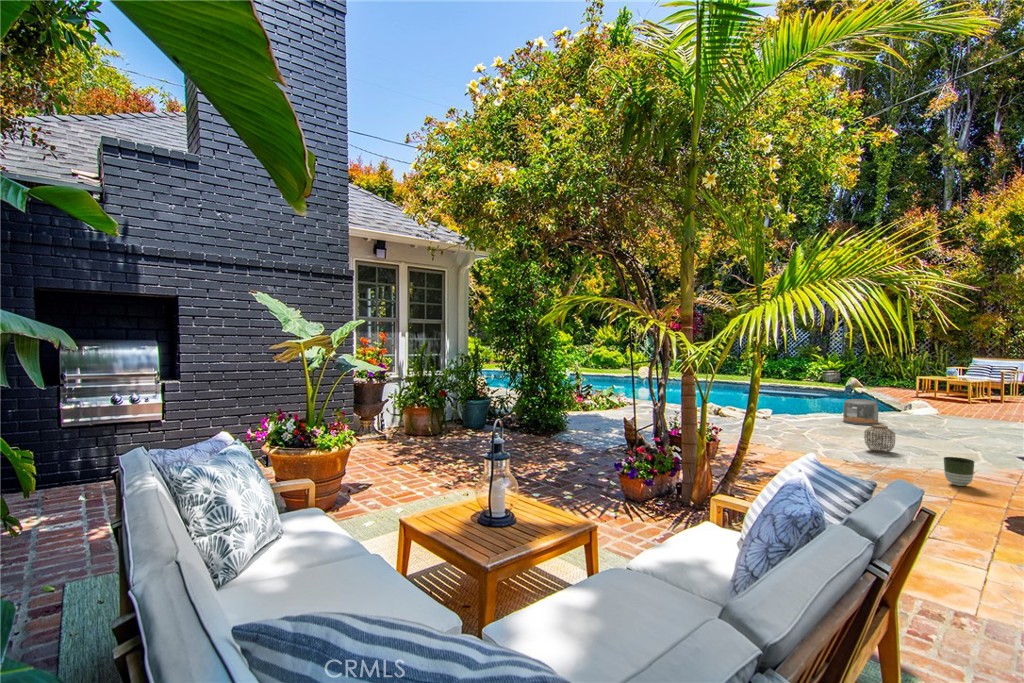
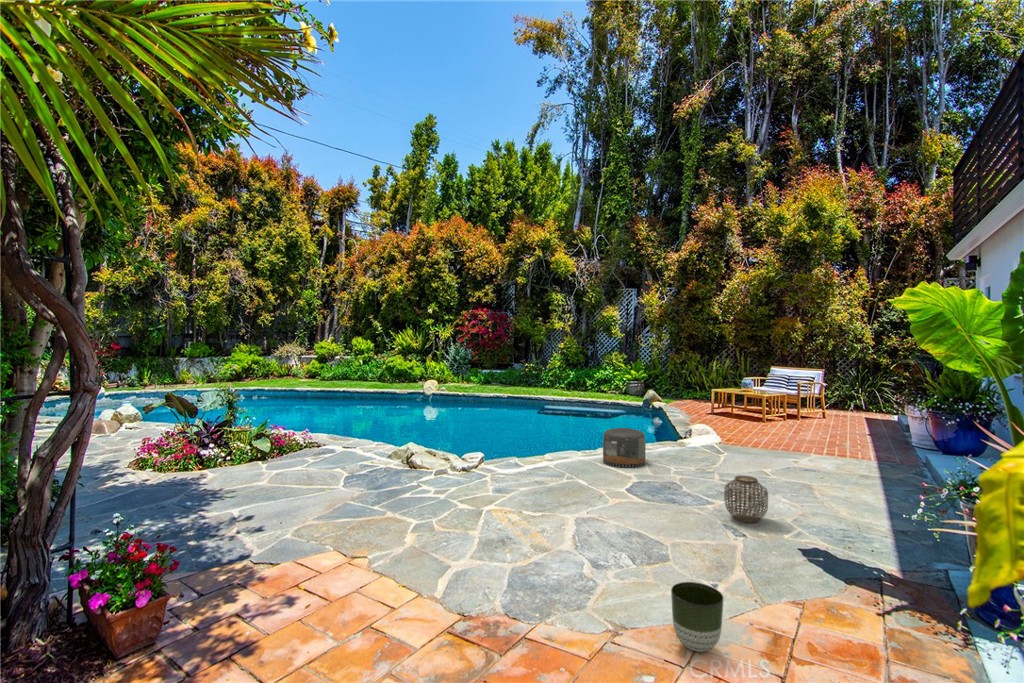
woven basket: present [864,425,895,453] -> present [724,476,768,524]

